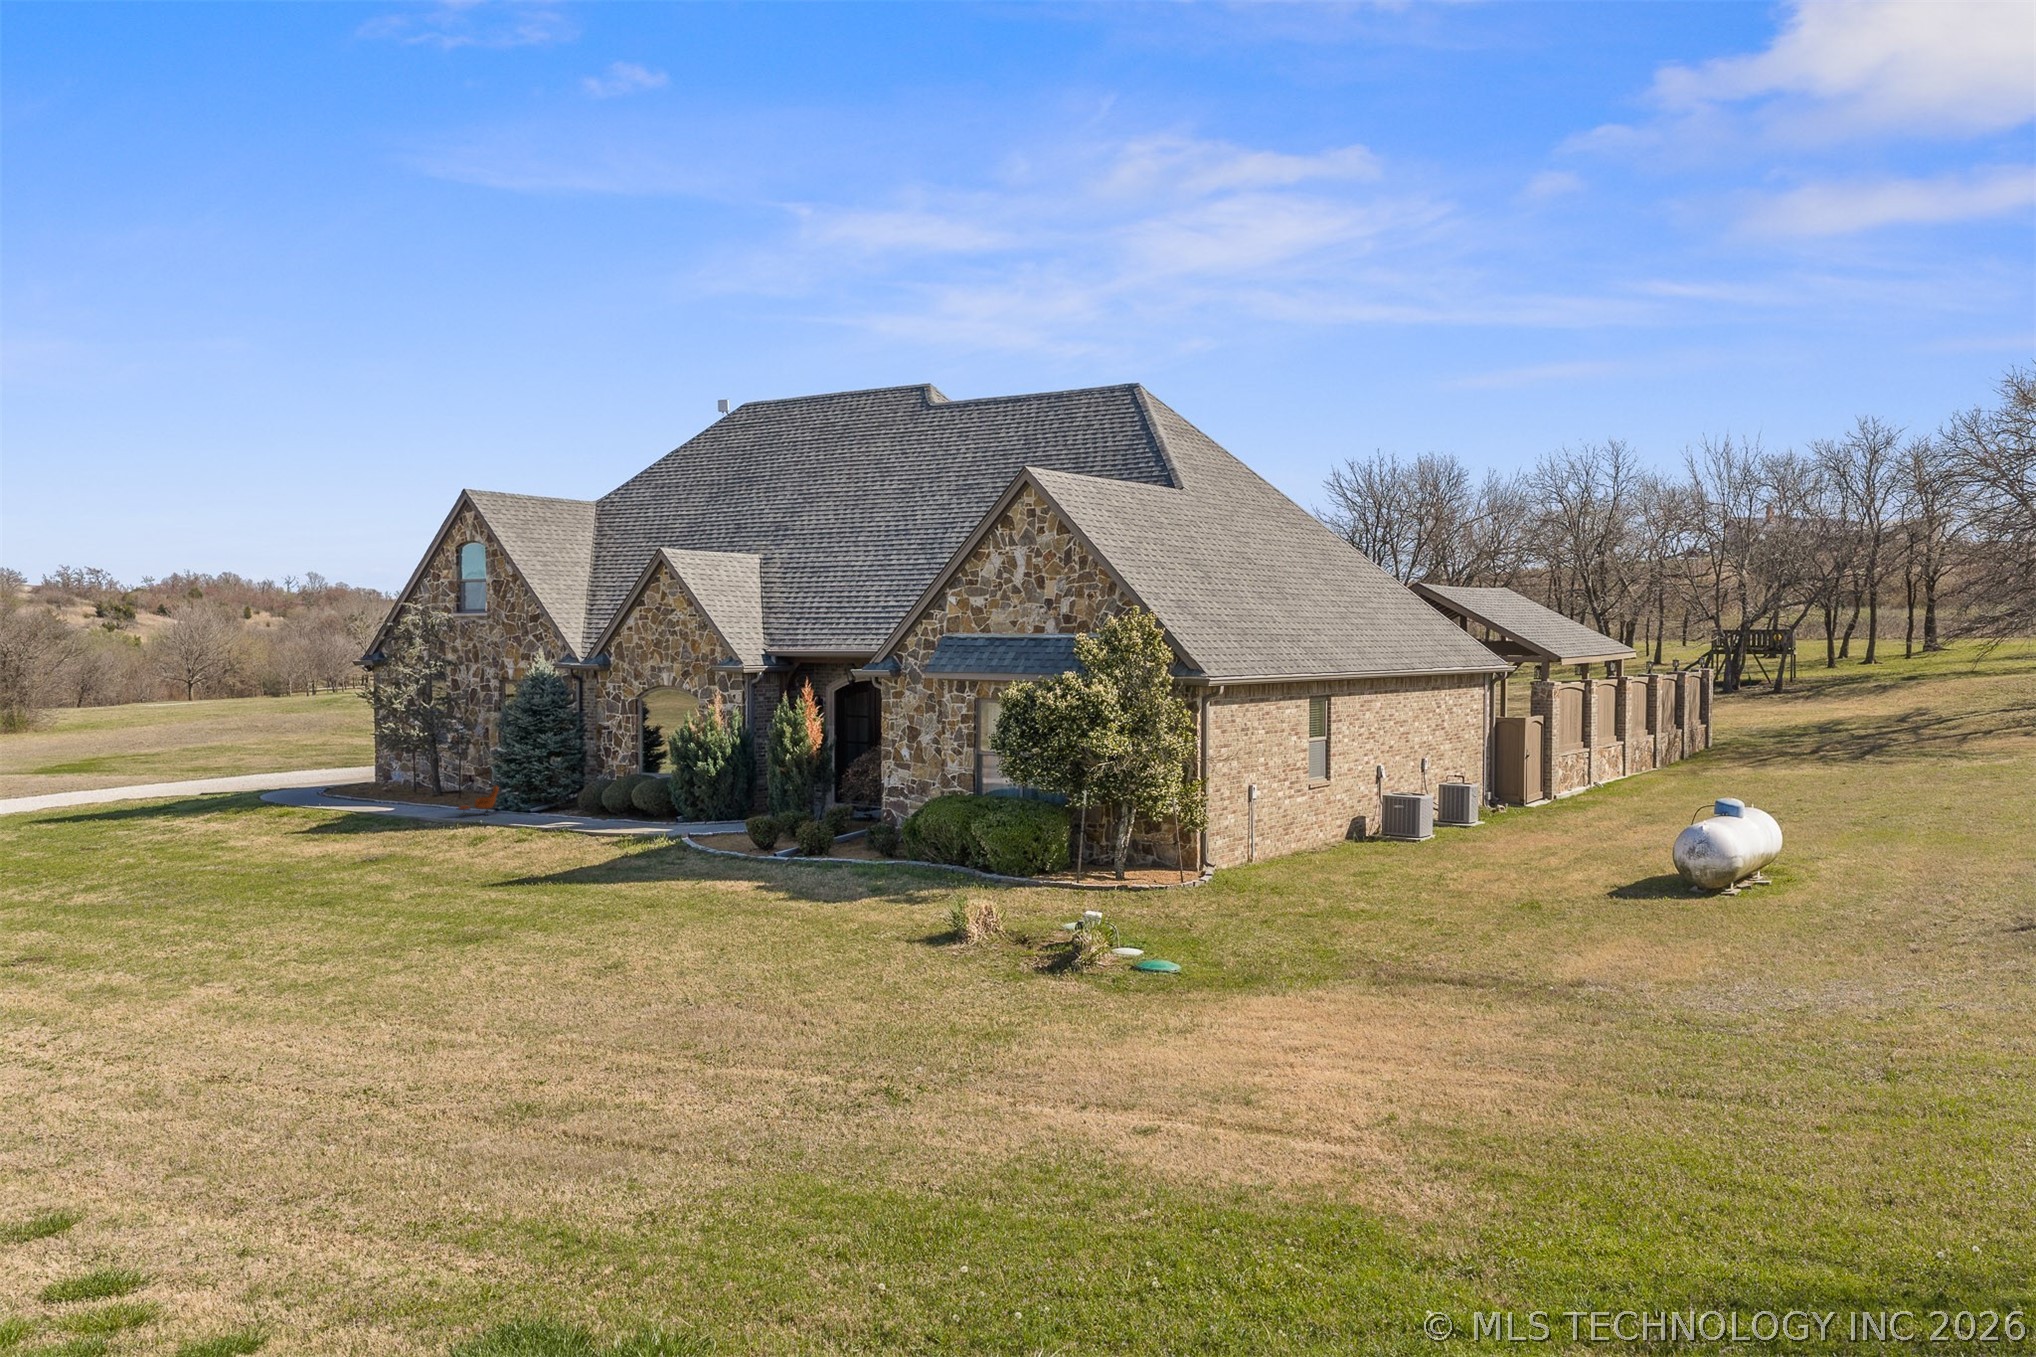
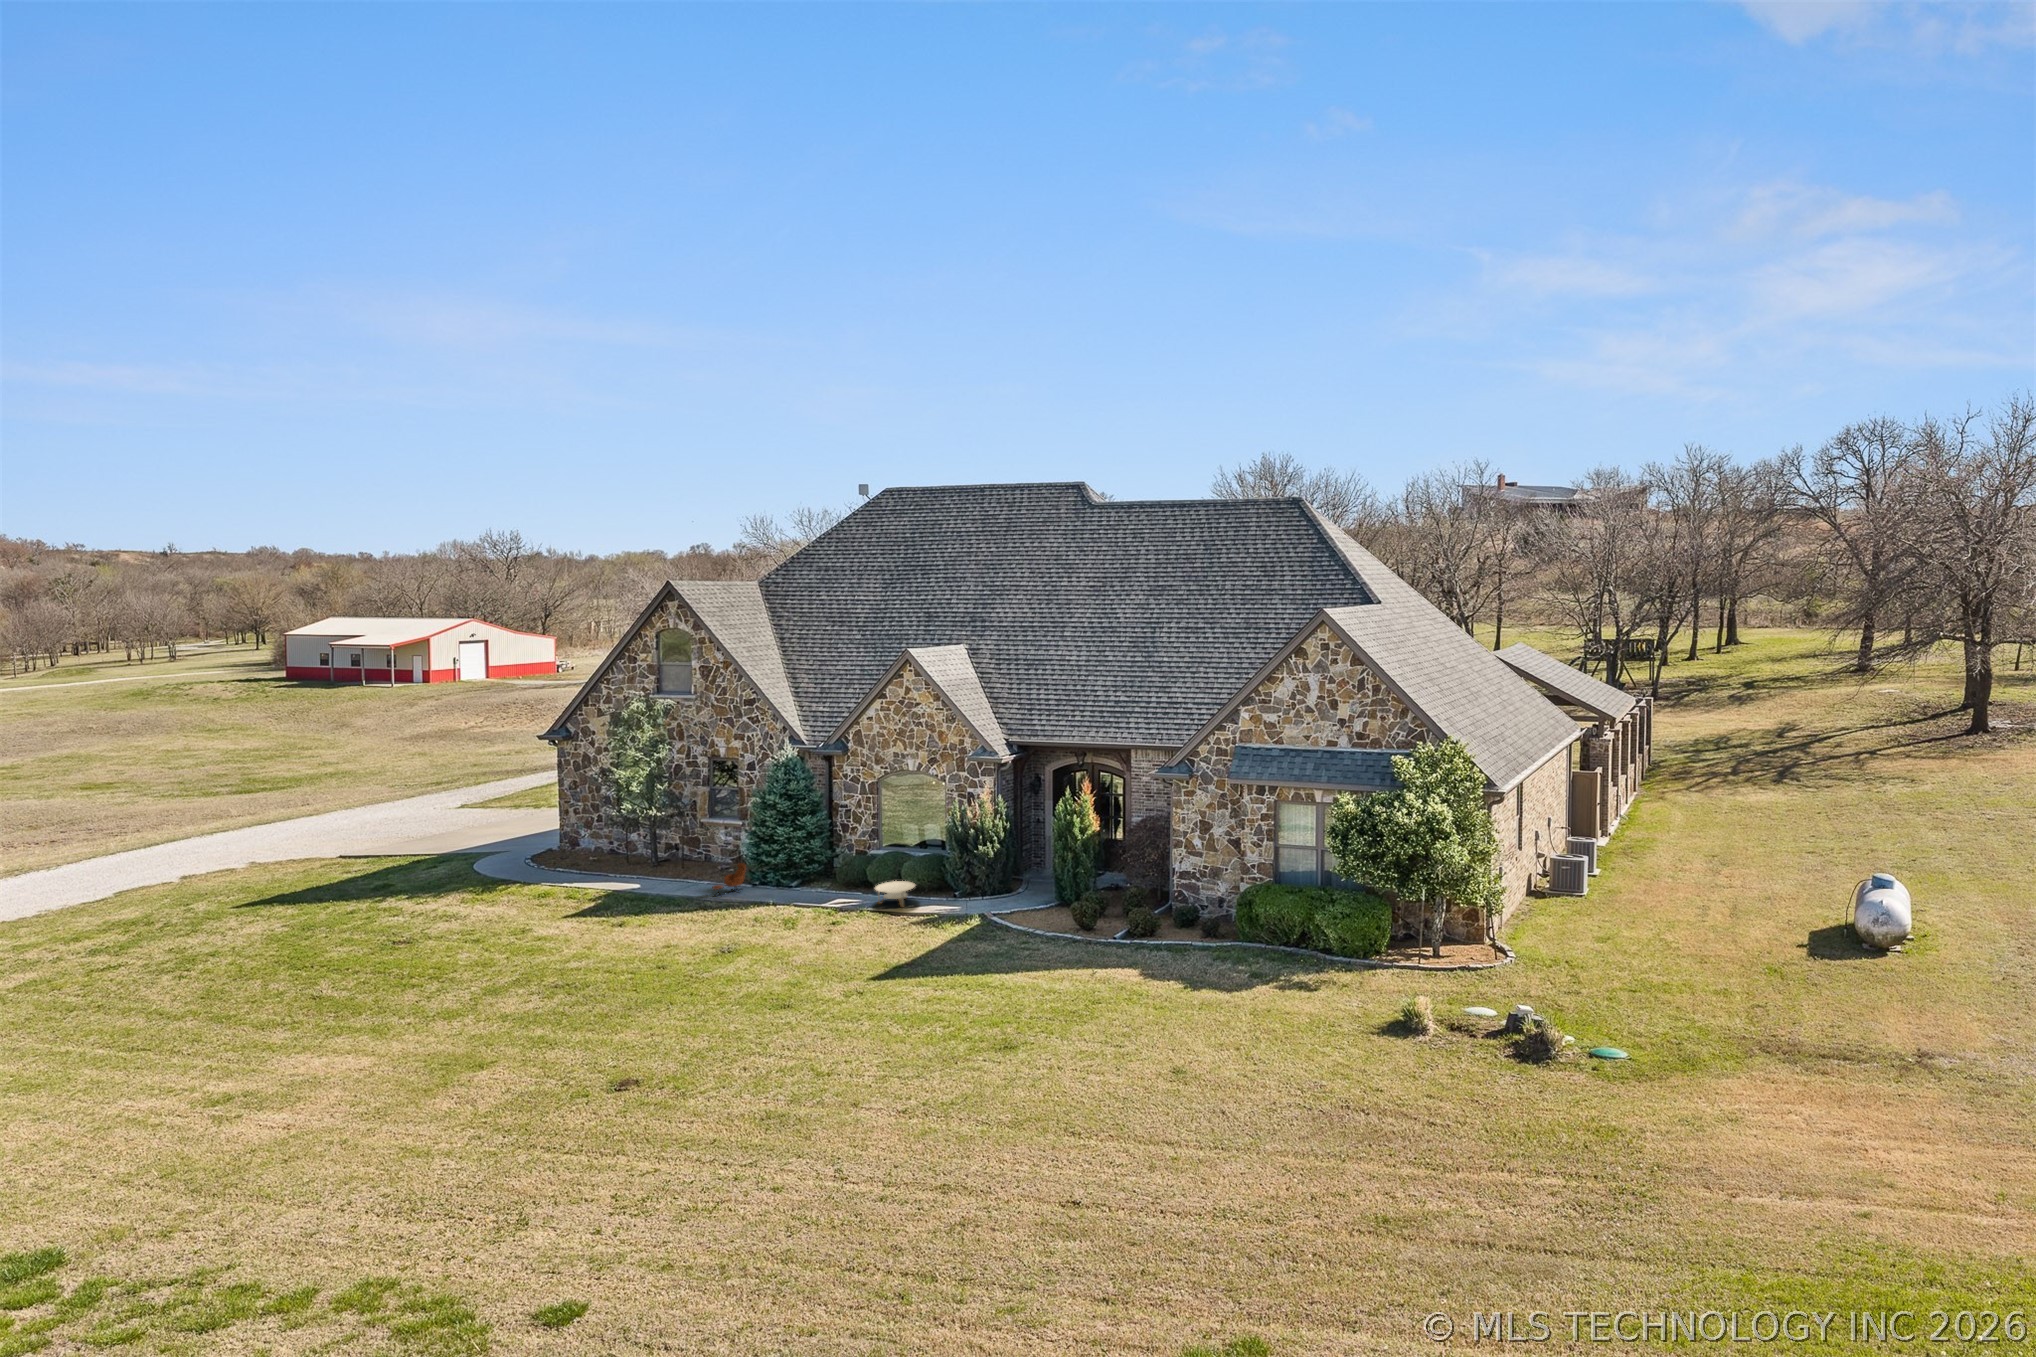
round table: none [598,804,645,827] -> present [875,881,915,907]

